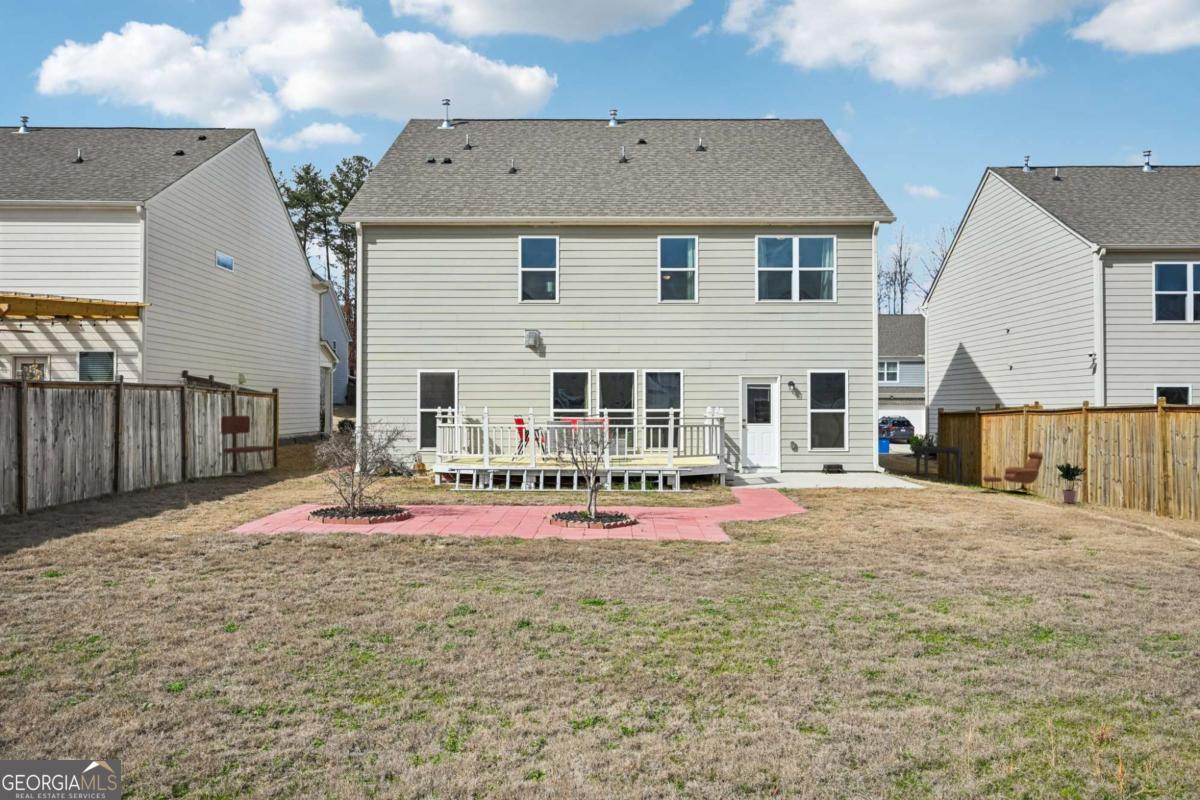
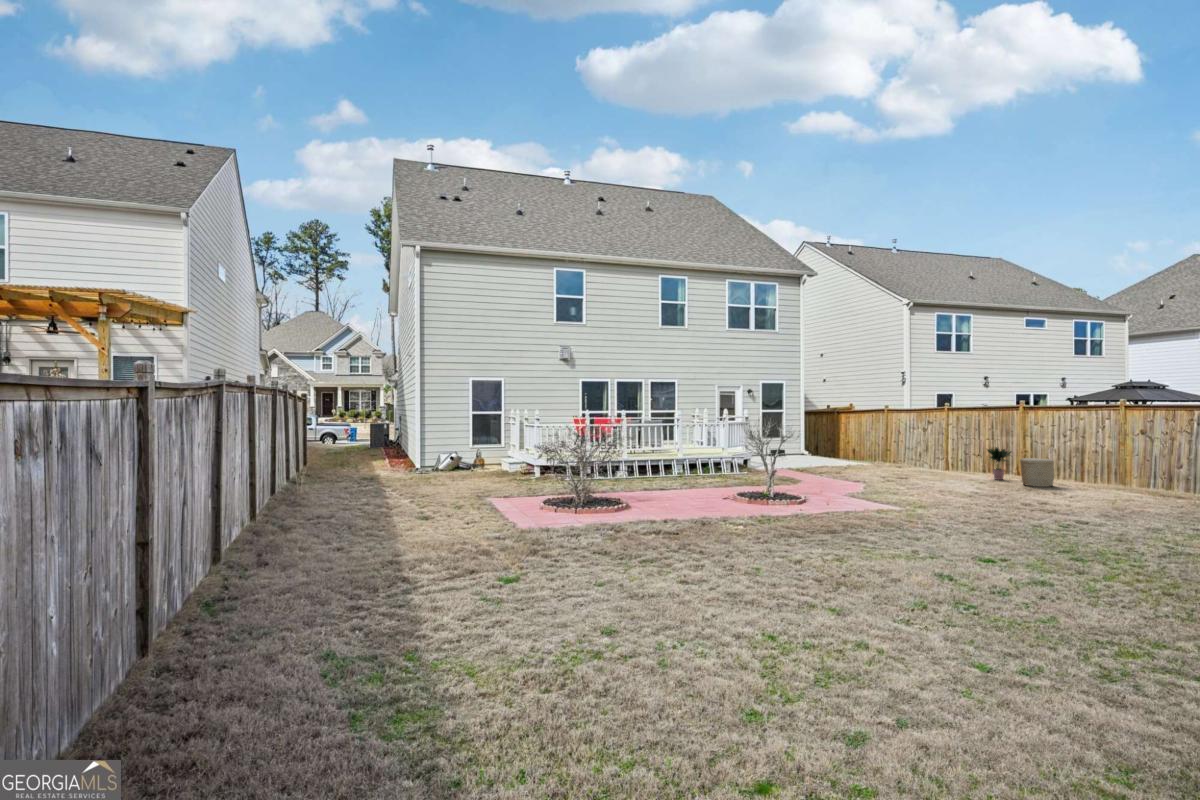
bench: present [221,416,274,476] -> none [316,424,358,472]
round table: present [912,446,963,478] -> none [862,437,905,461]
lounge chair: present [983,452,1043,492] -> none [924,439,973,473]
woven basket: none [1093,478,1133,513] -> present [1020,458,1054,487]

